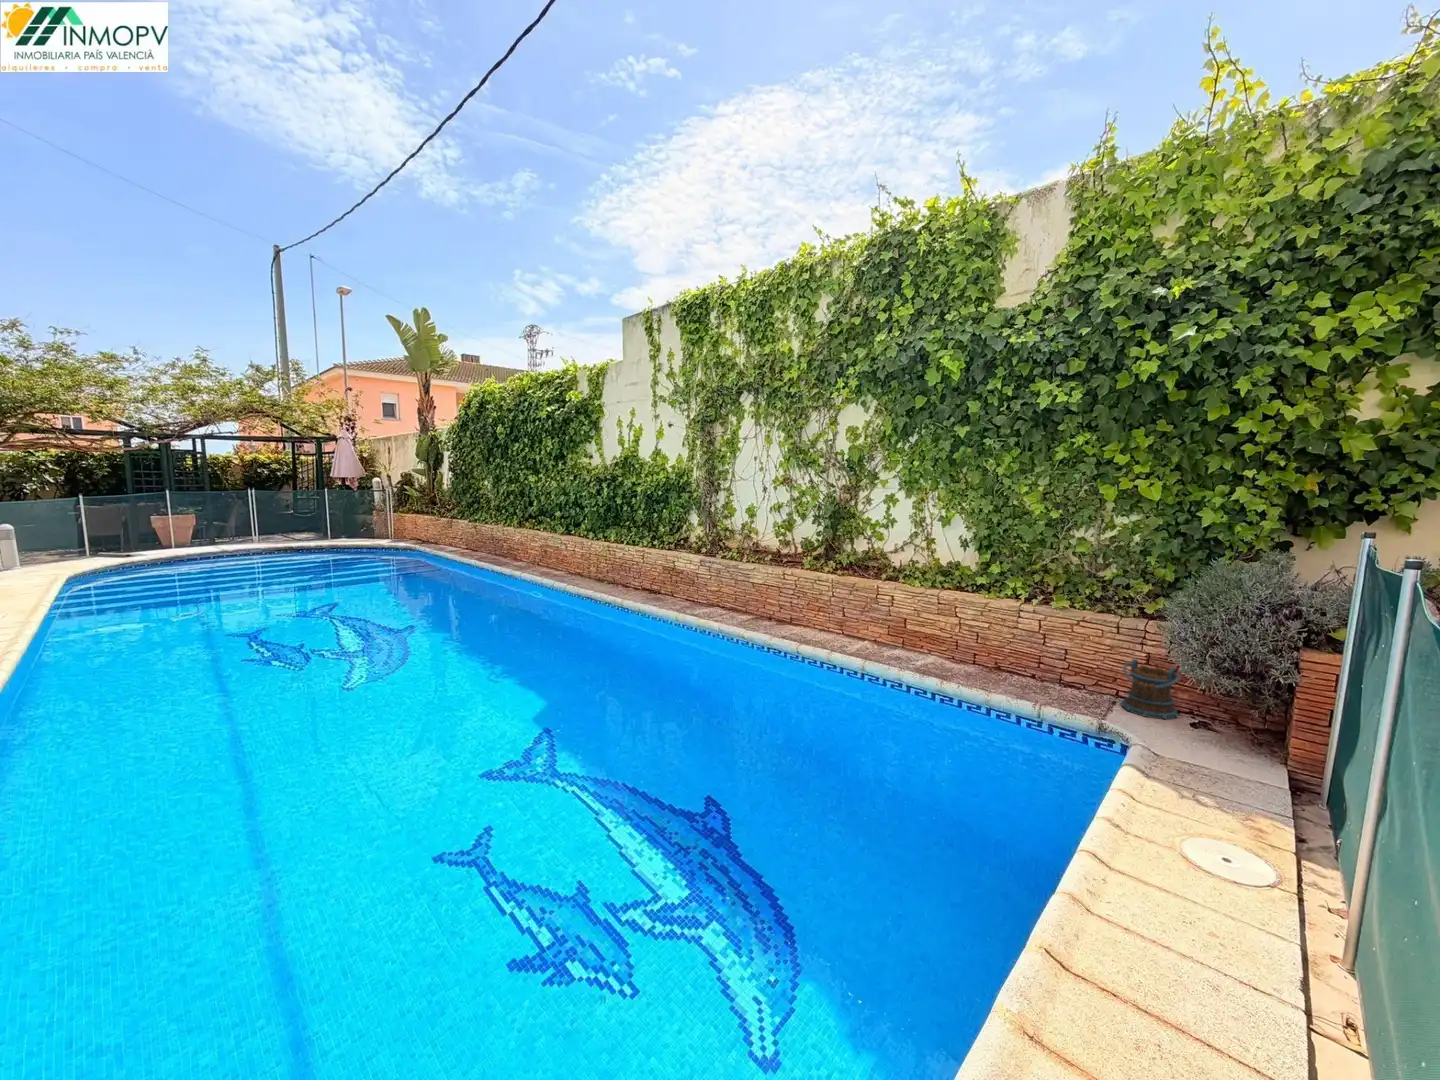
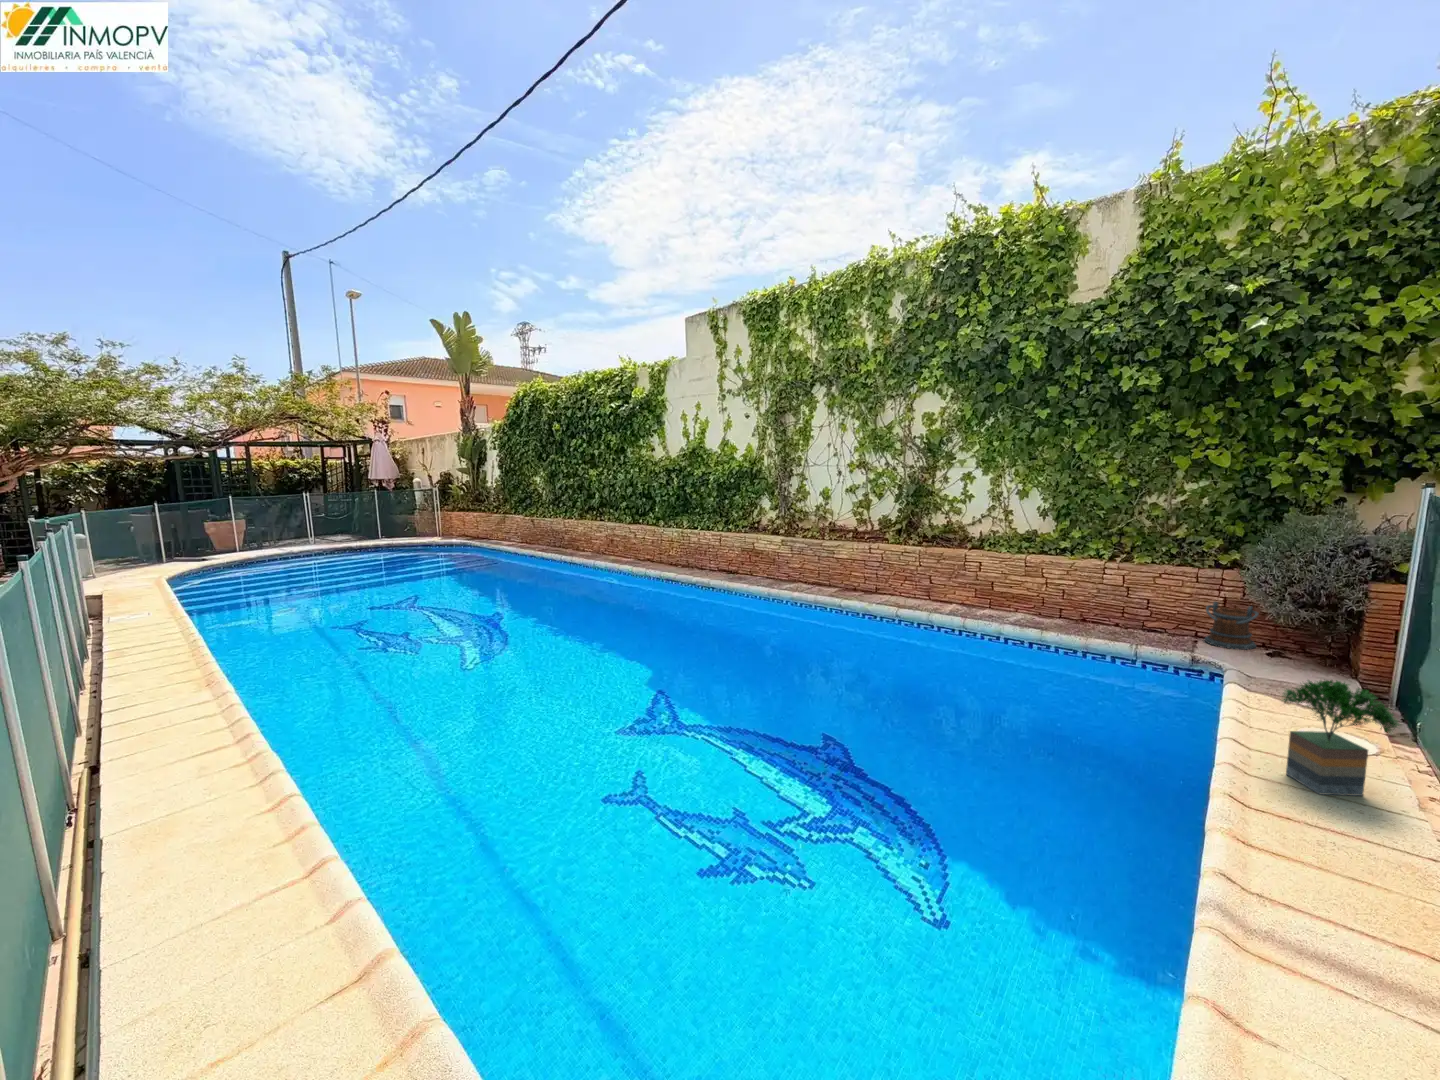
potted tree: none [1120,803,1267,978] -> present [1283,680,1399,796]

